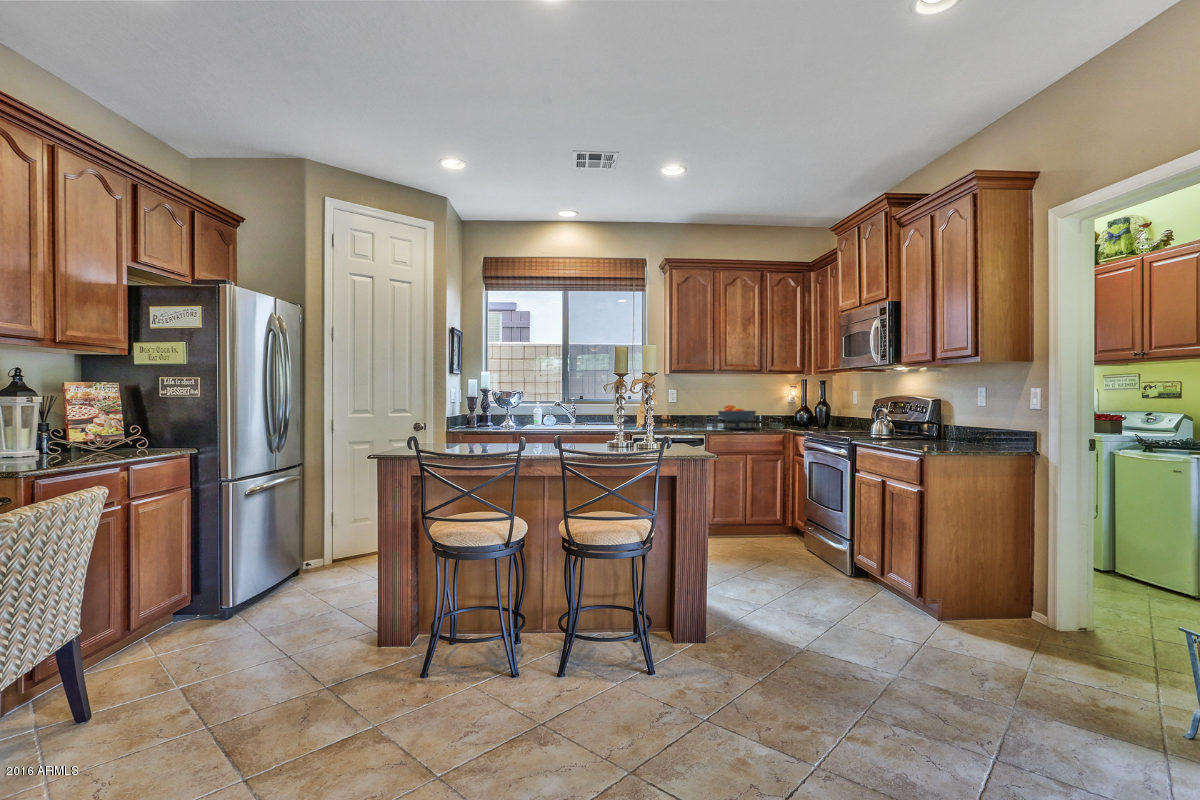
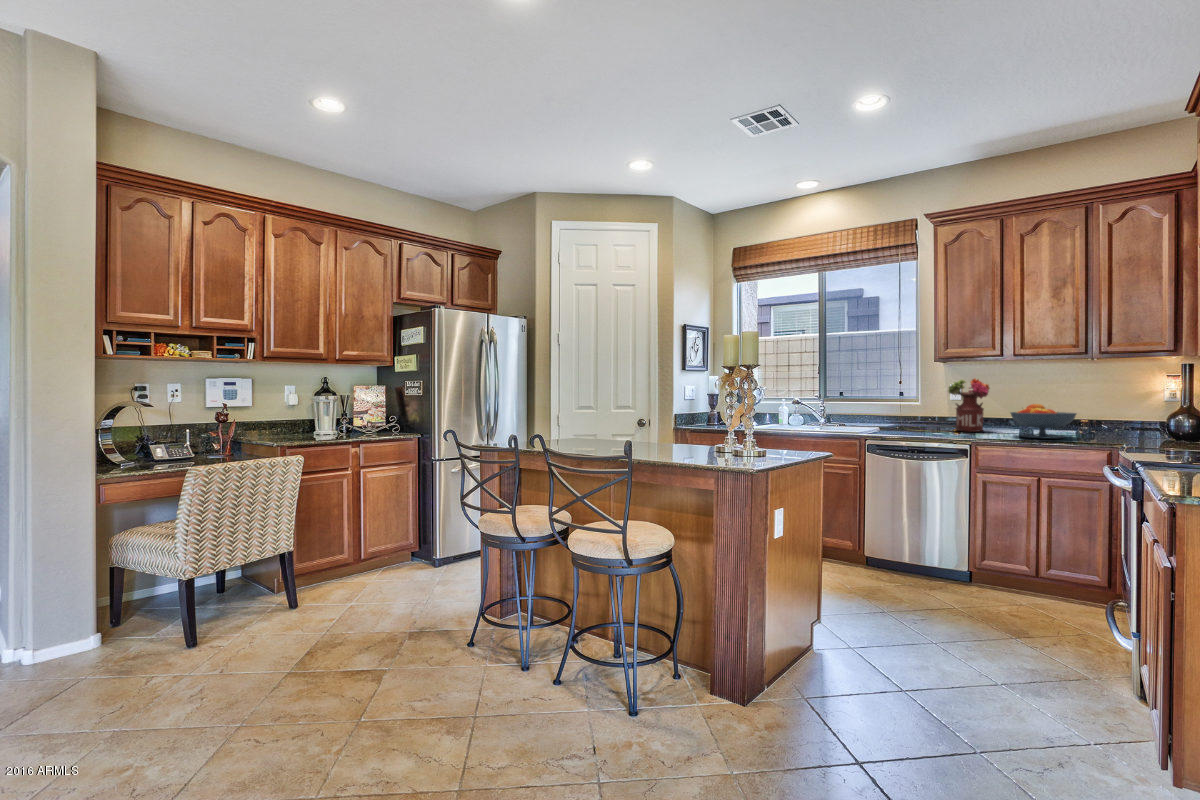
flower arrangement: none [673,386,702,427] -> present [948,378,990,432]

